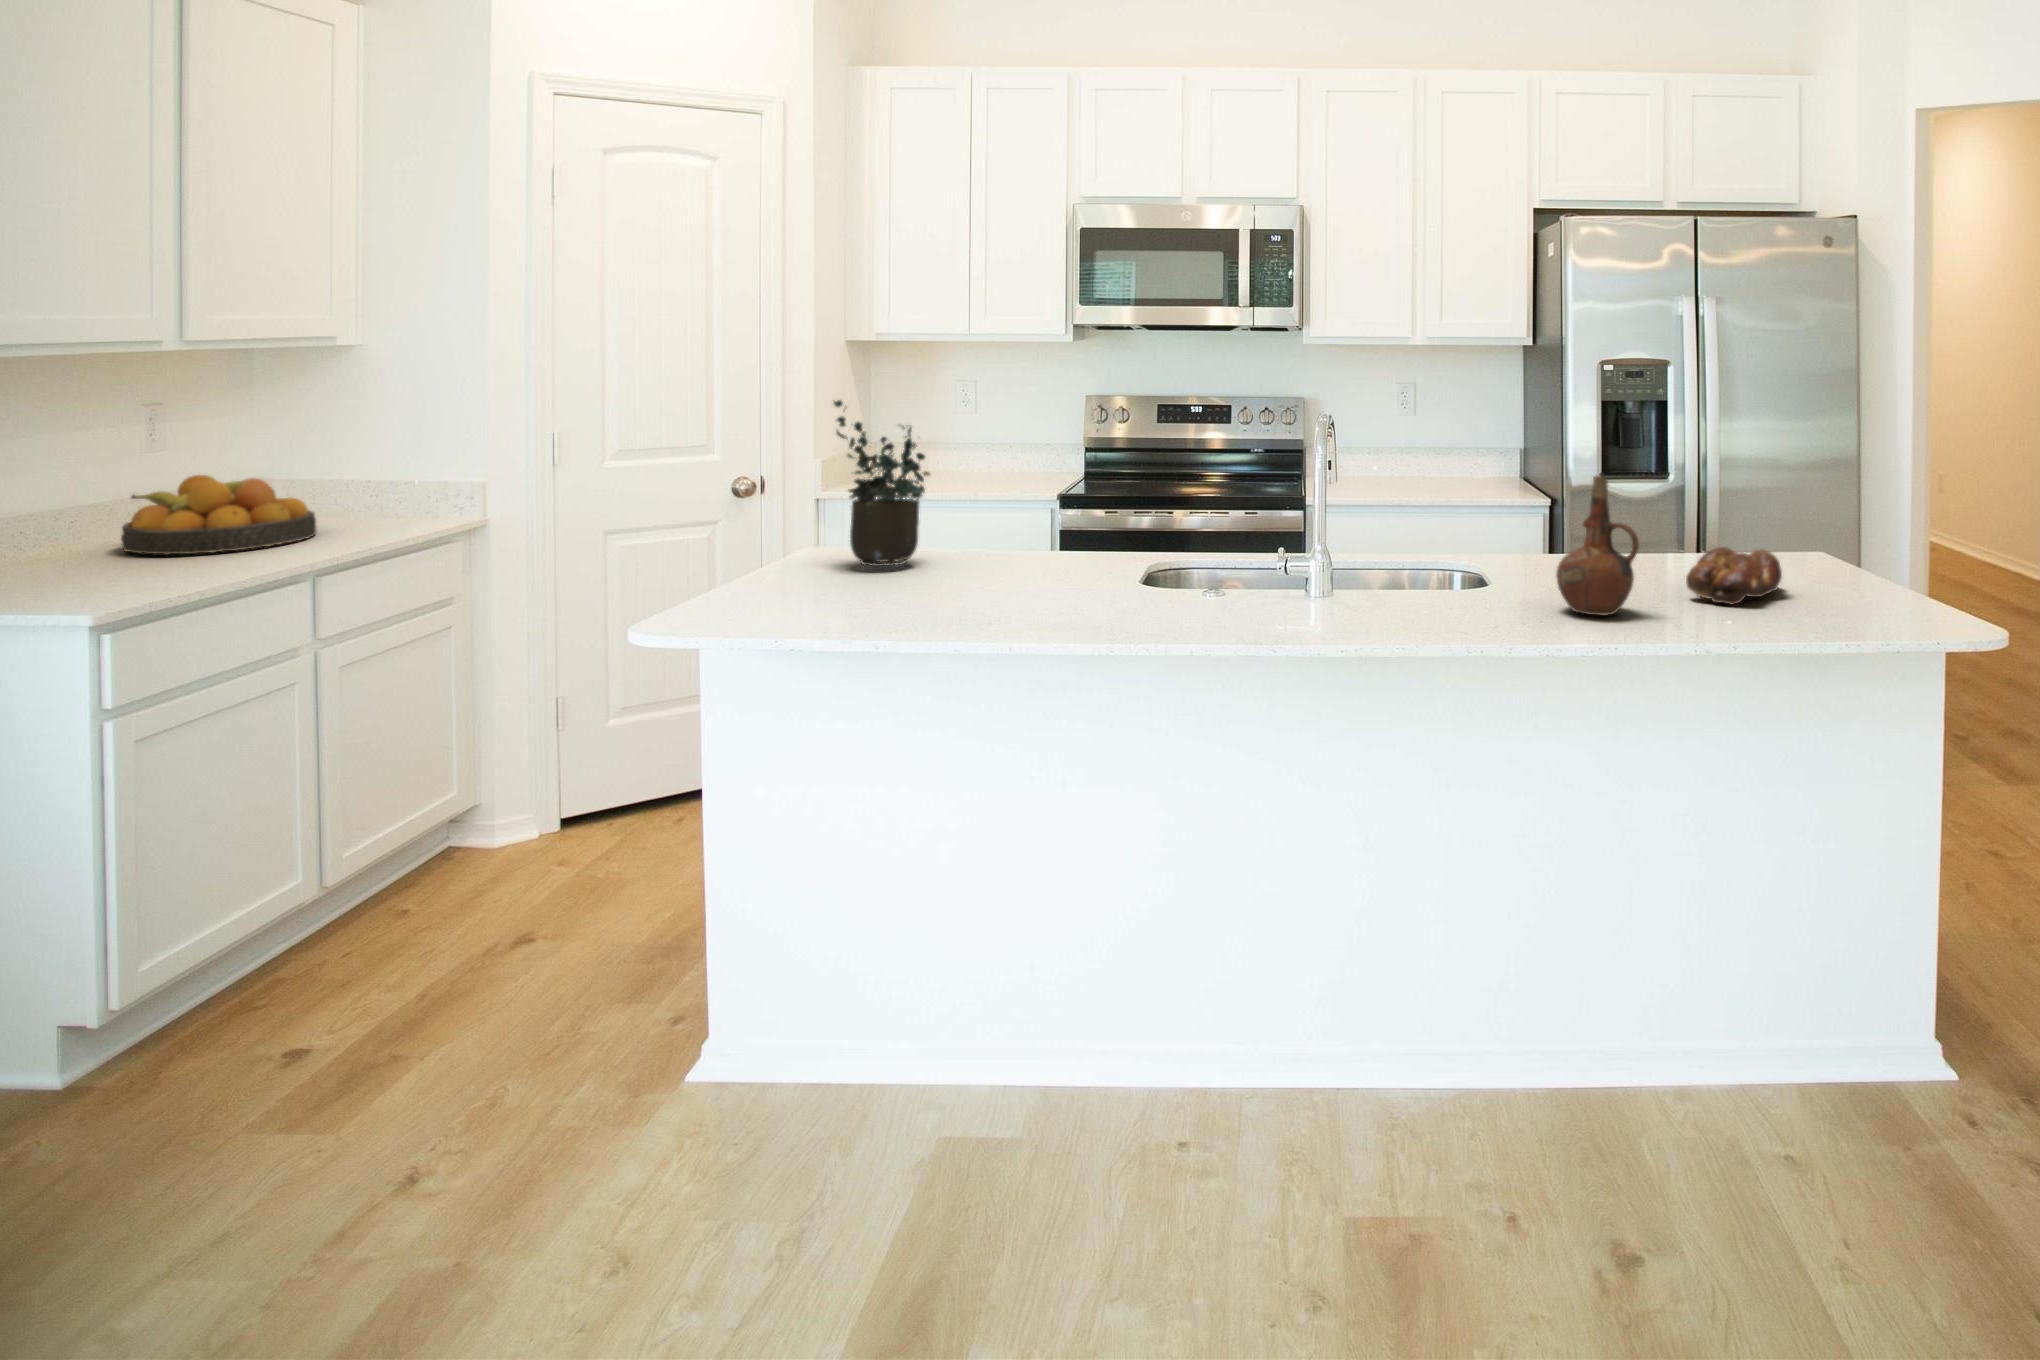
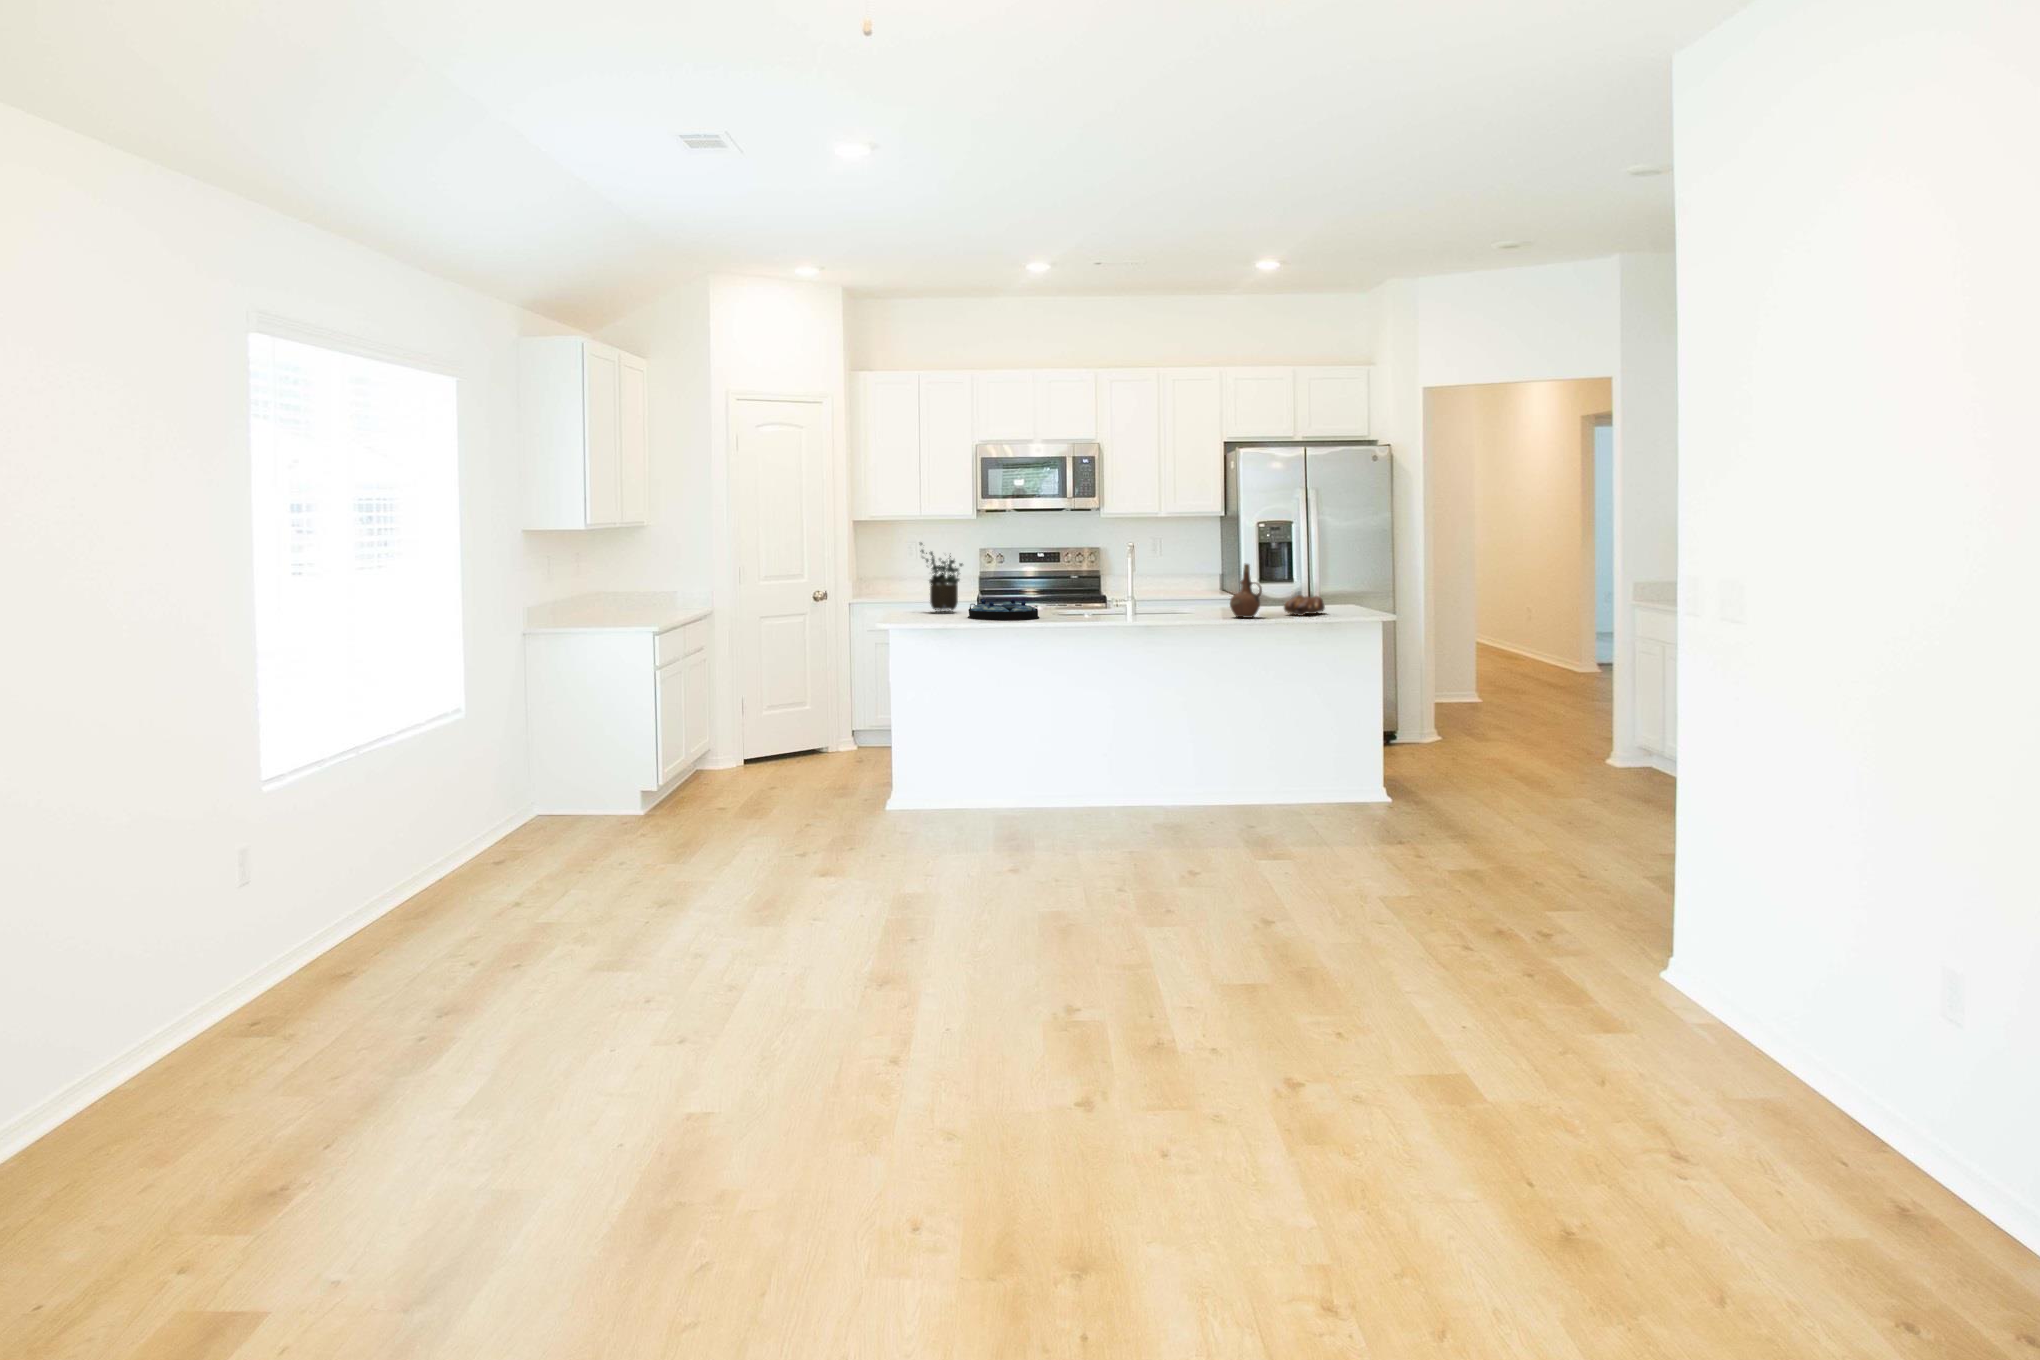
fruit bowl: present [121,475,316,554] -> none [593,584,665,616]
serving tray: none [902,548,1079,616] -> present [968,599,1039,620]

